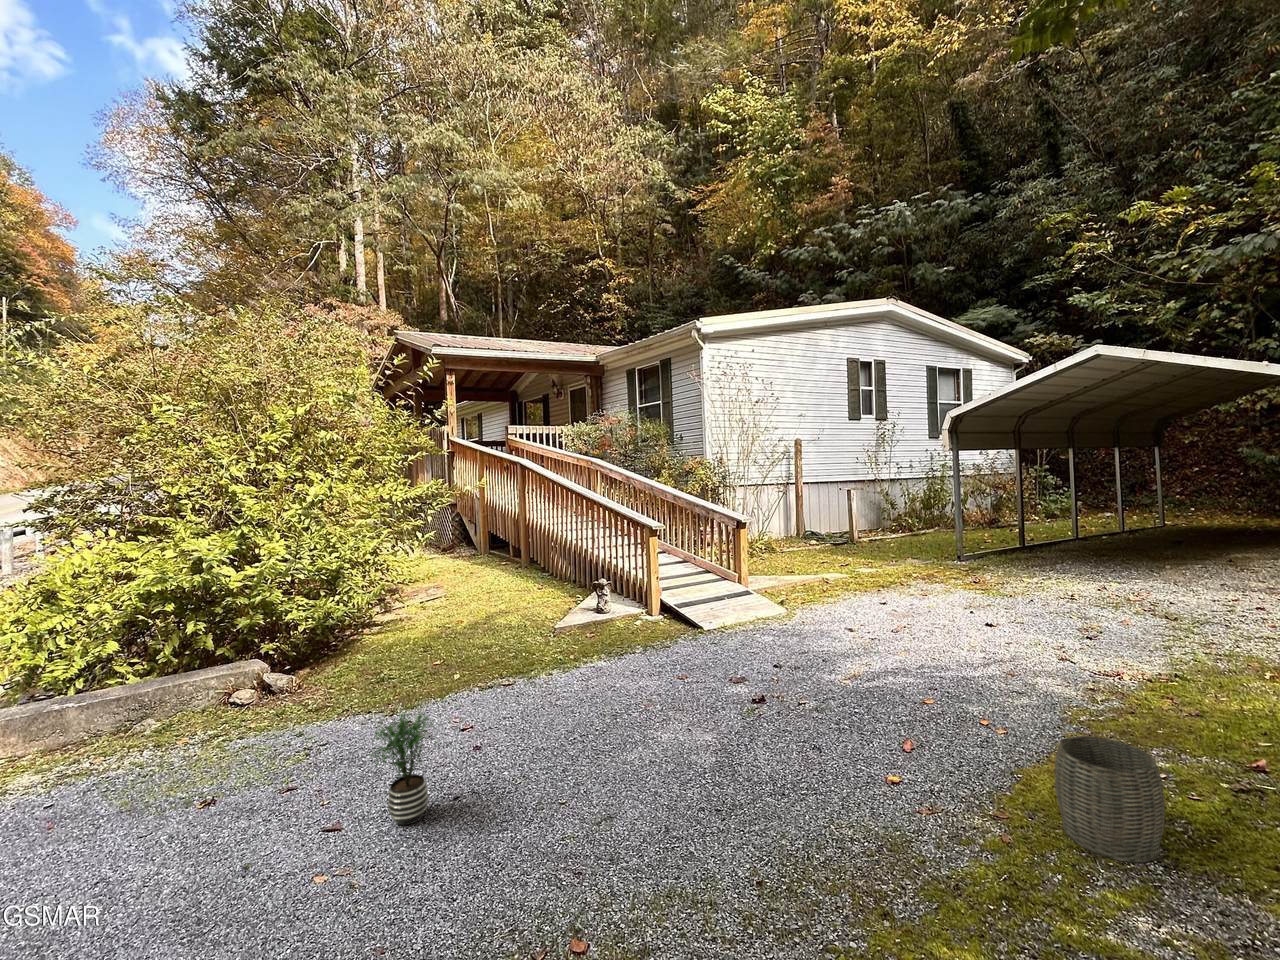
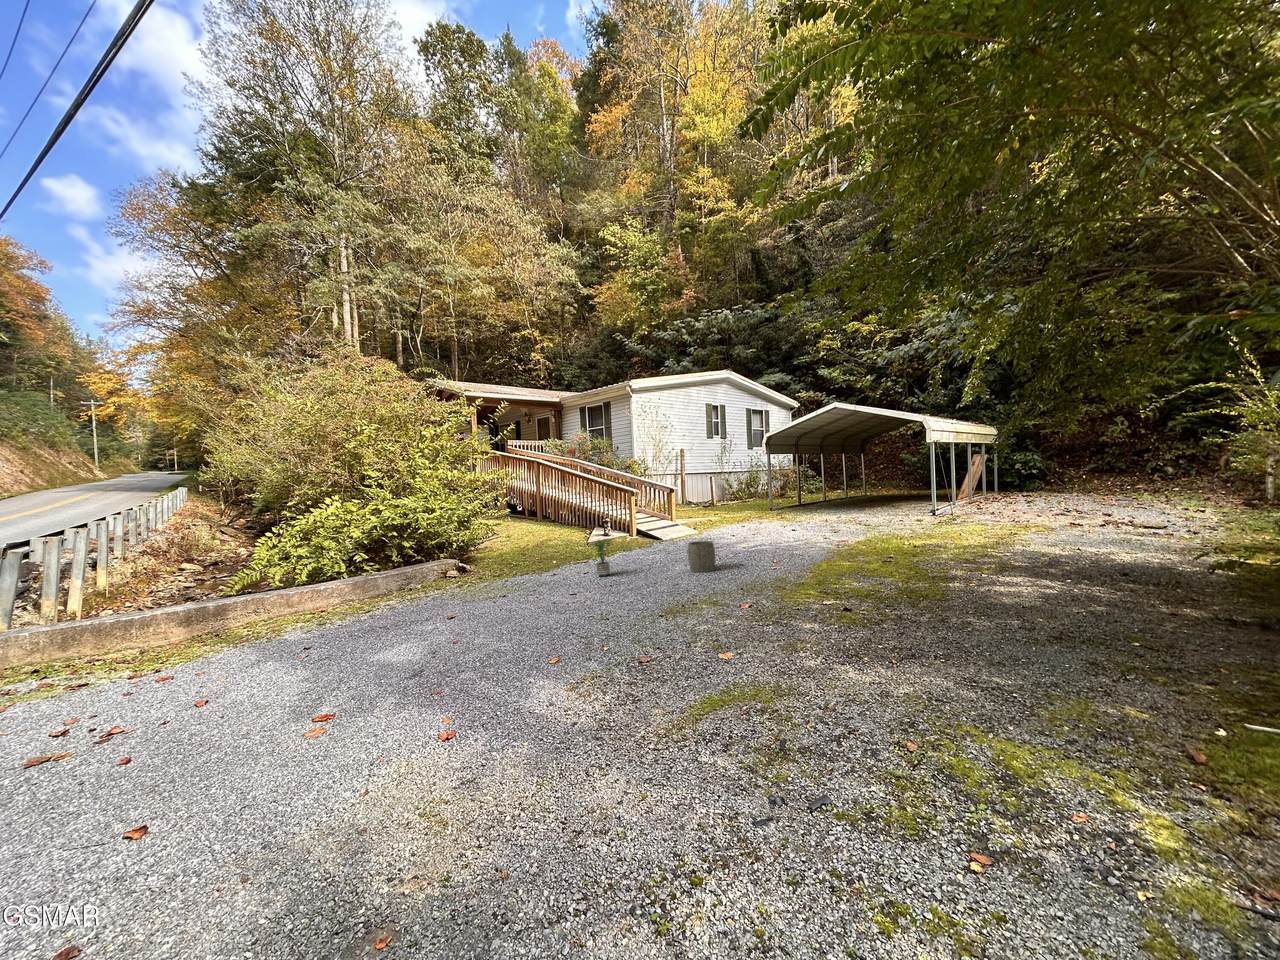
woven basket: present [1055,736,1165,863] -> present [687,541,715,572]

